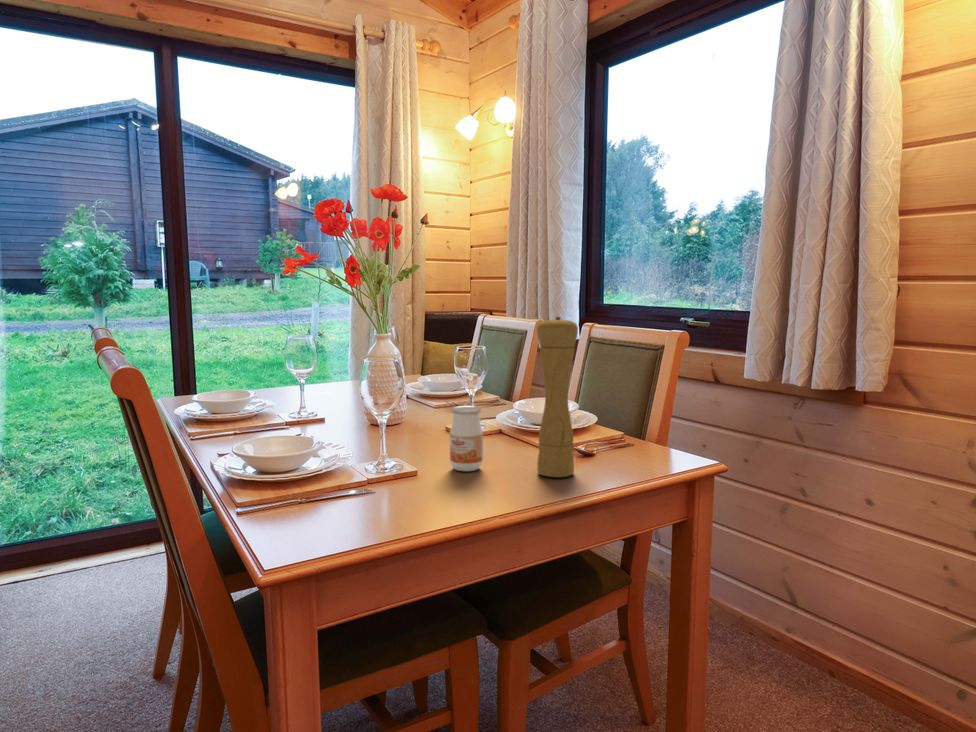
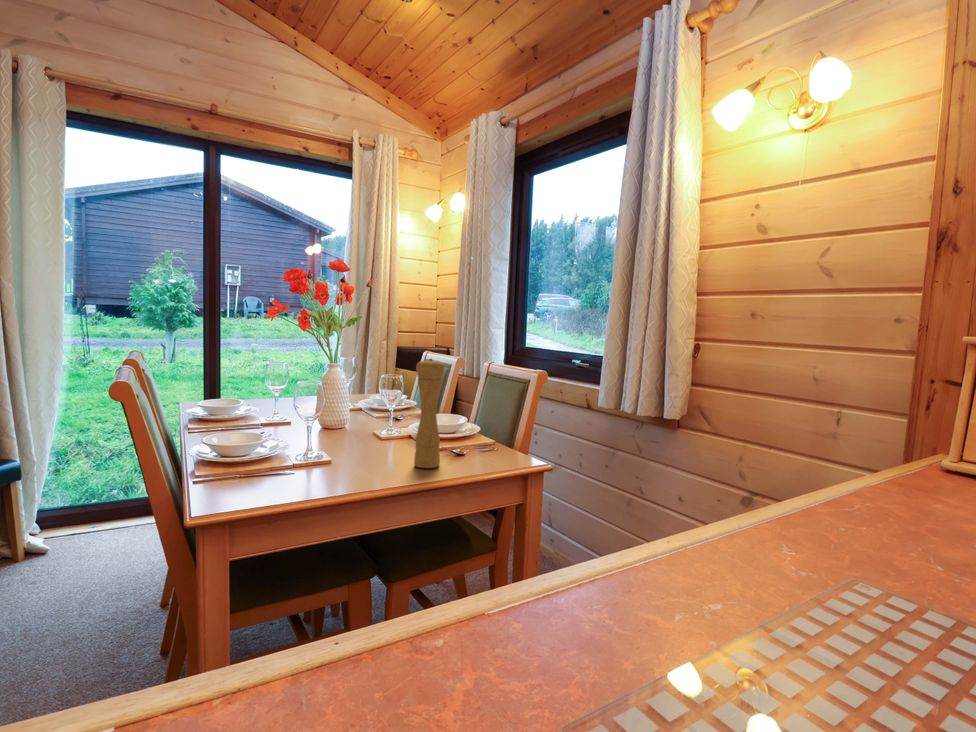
jam jar: present [450,406,483,471] -> none [357,417,380,462]

